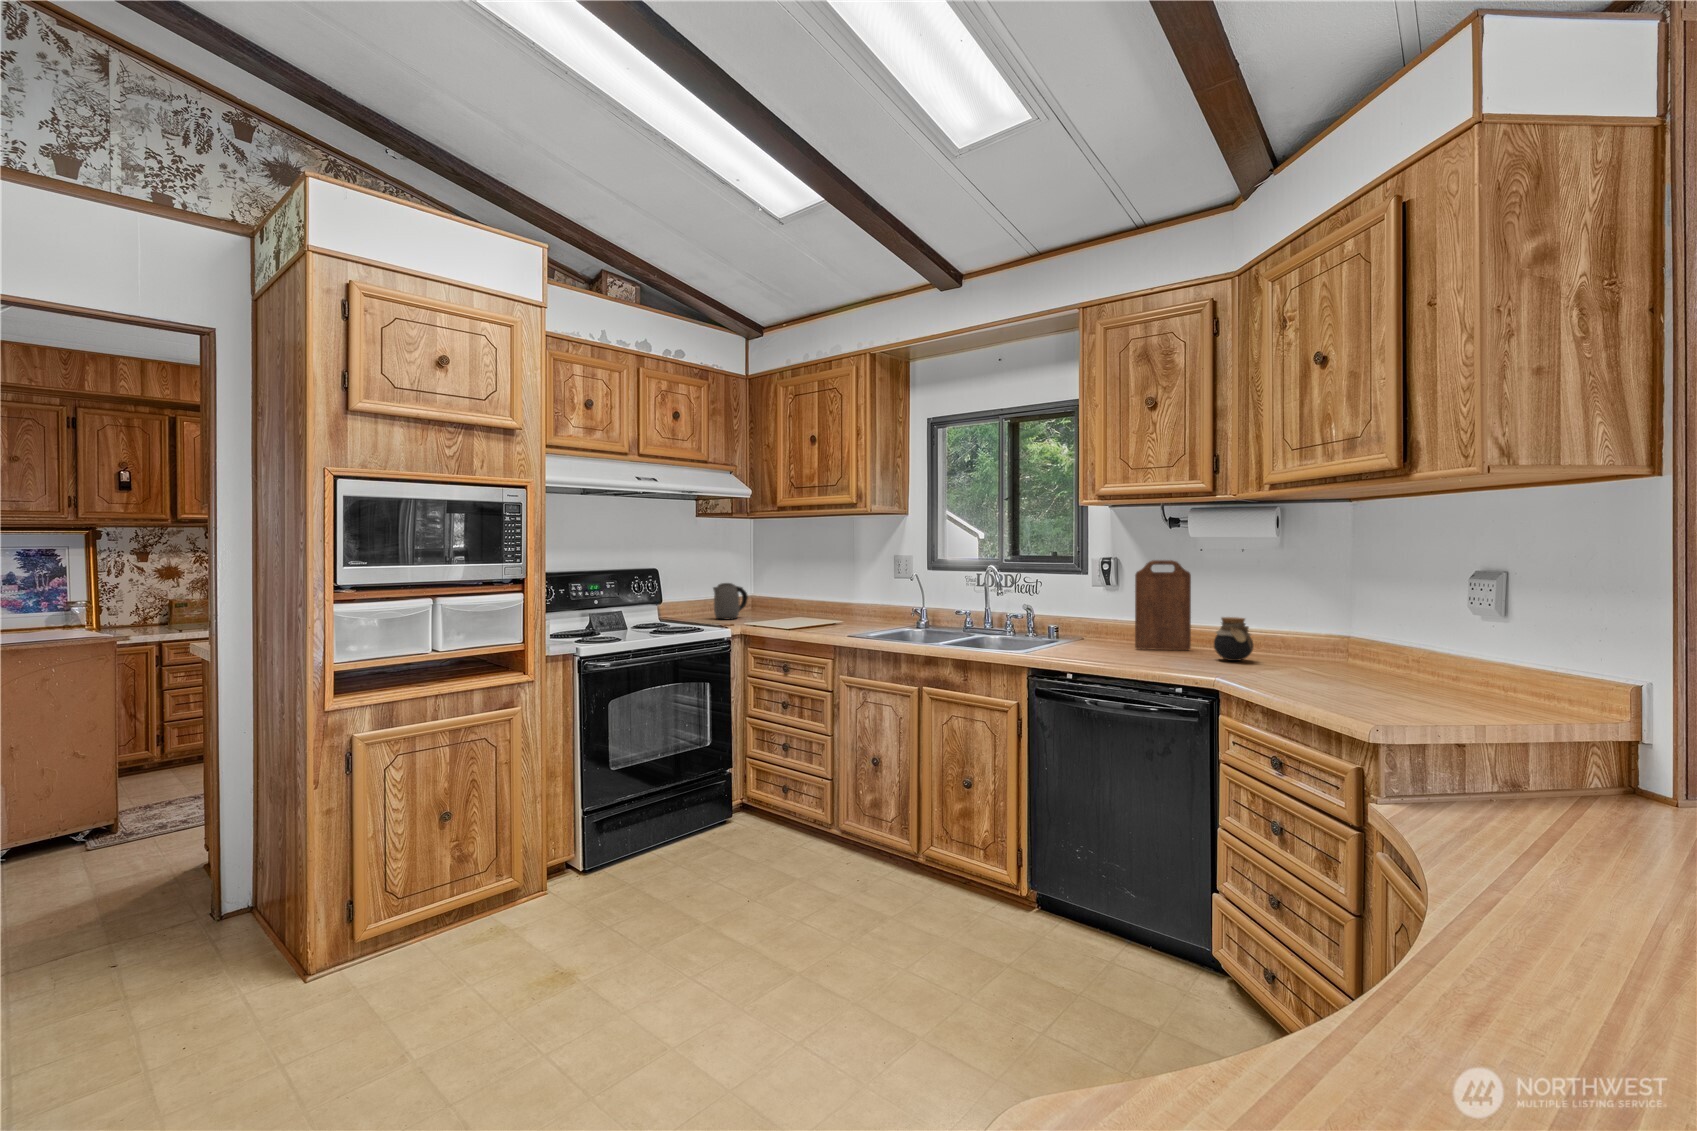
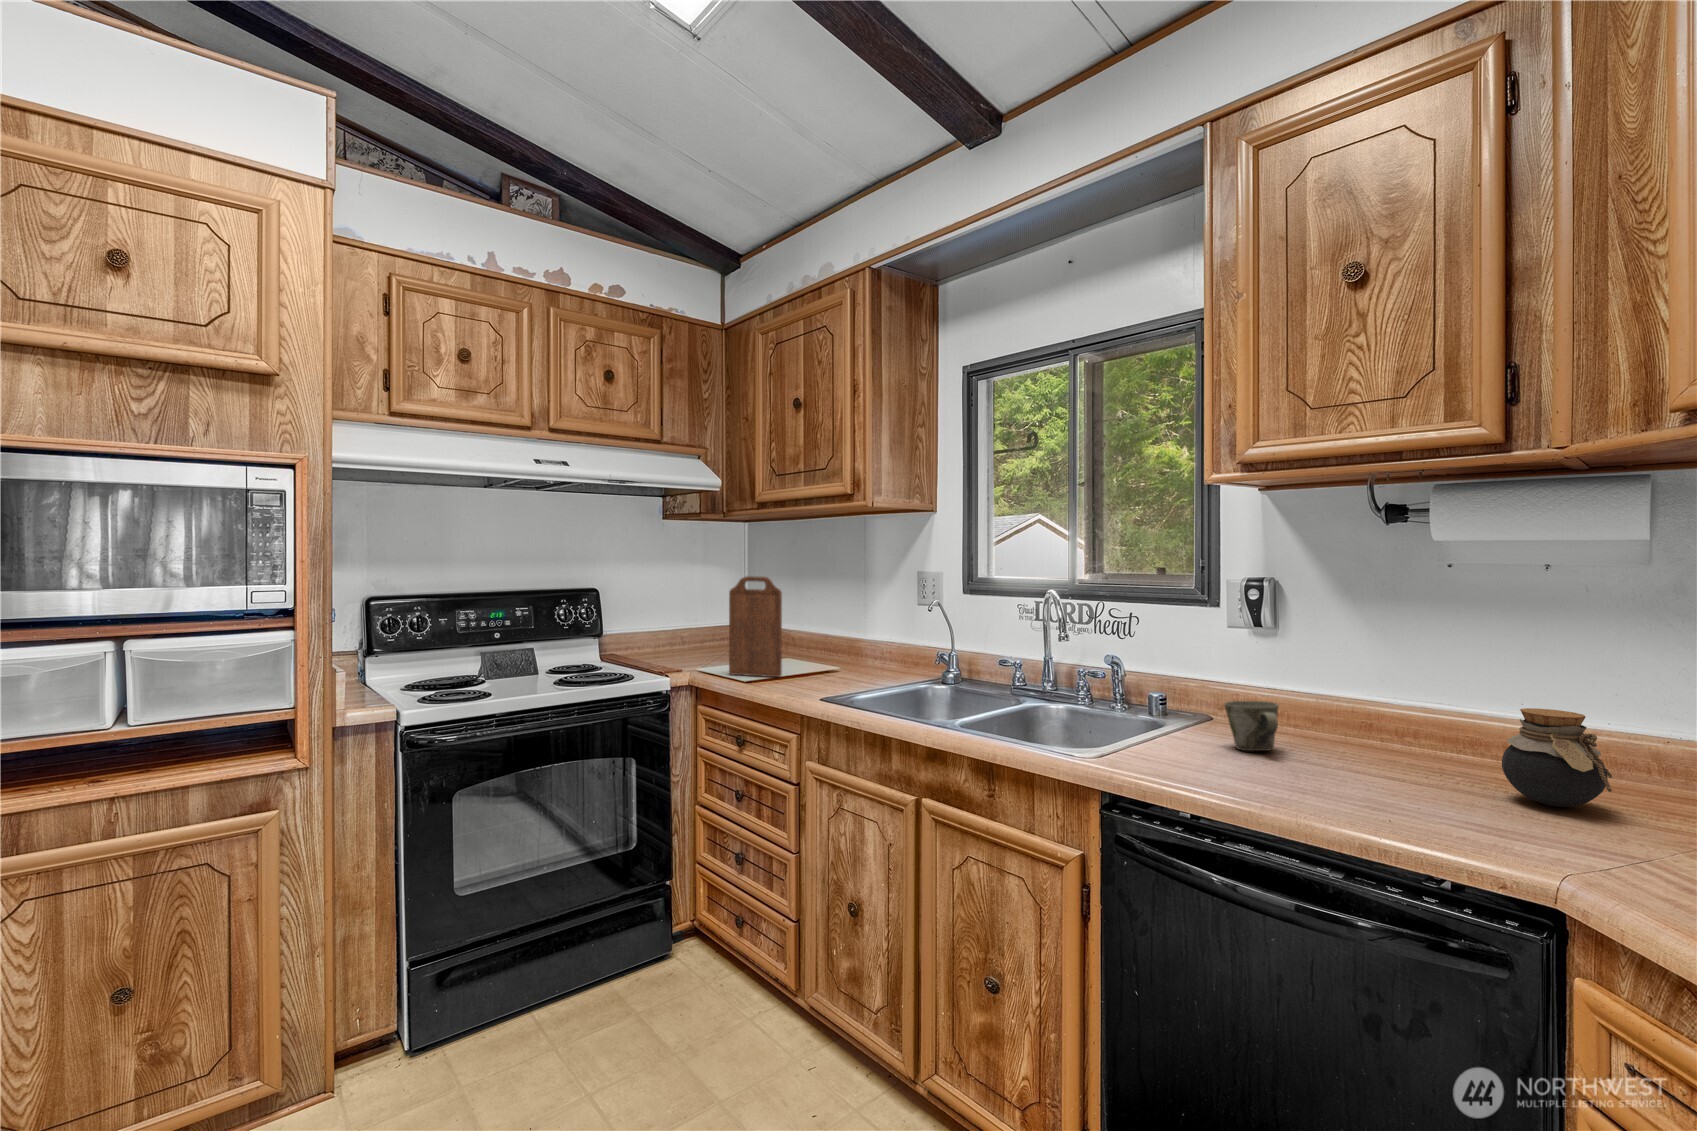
cutting board: present [1135,560,1191,650] -> present [729,576,782,677]
kettle: present [713,583,748,620] -> none [683,606,733,656]
mug: none [1089,624,1117,650] -> present [1224,701,1279,751]

